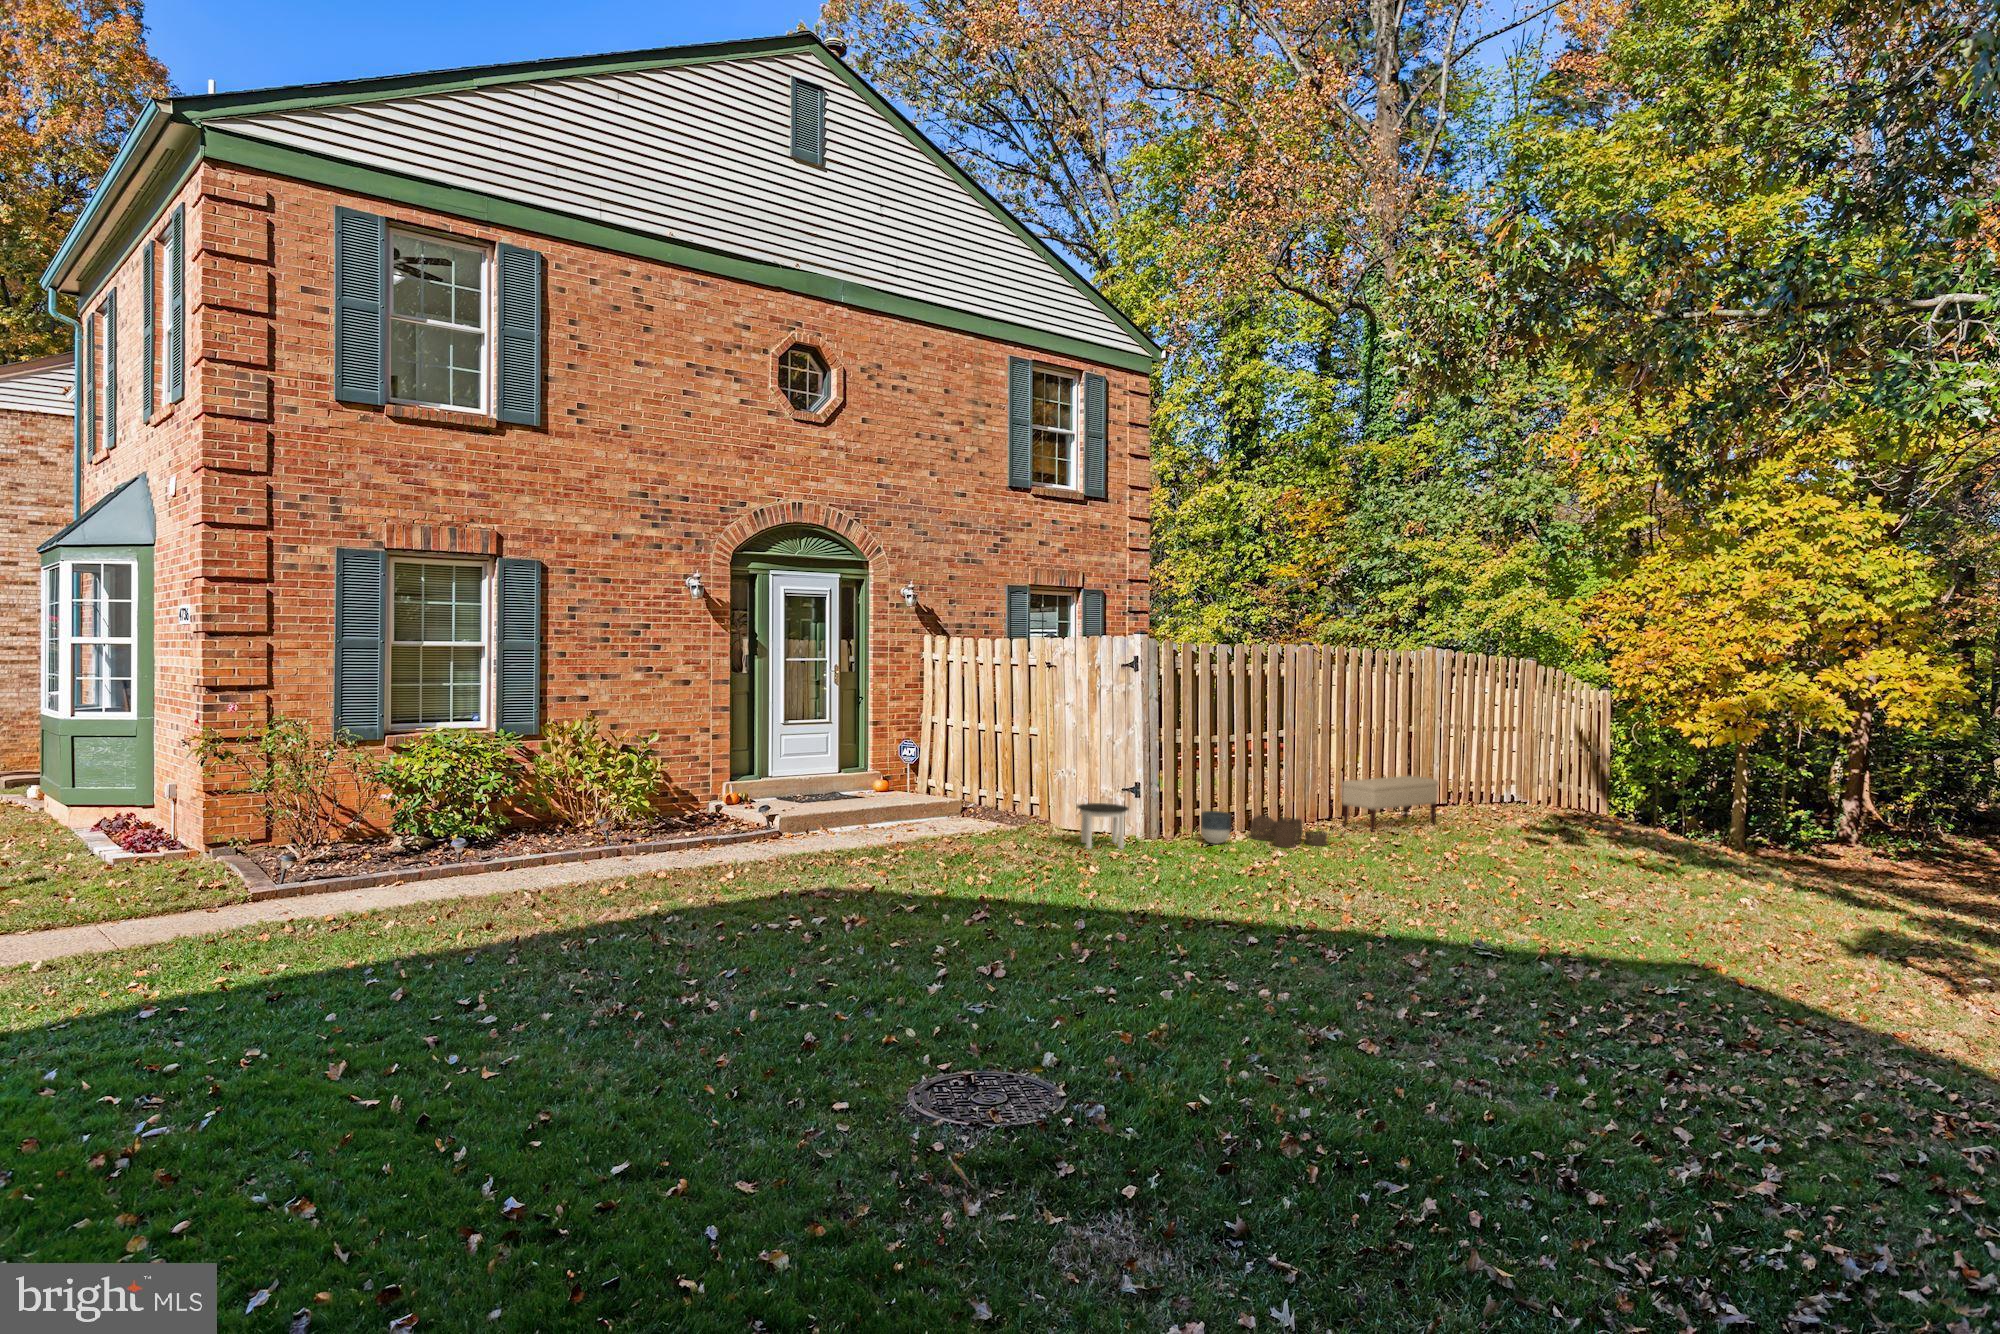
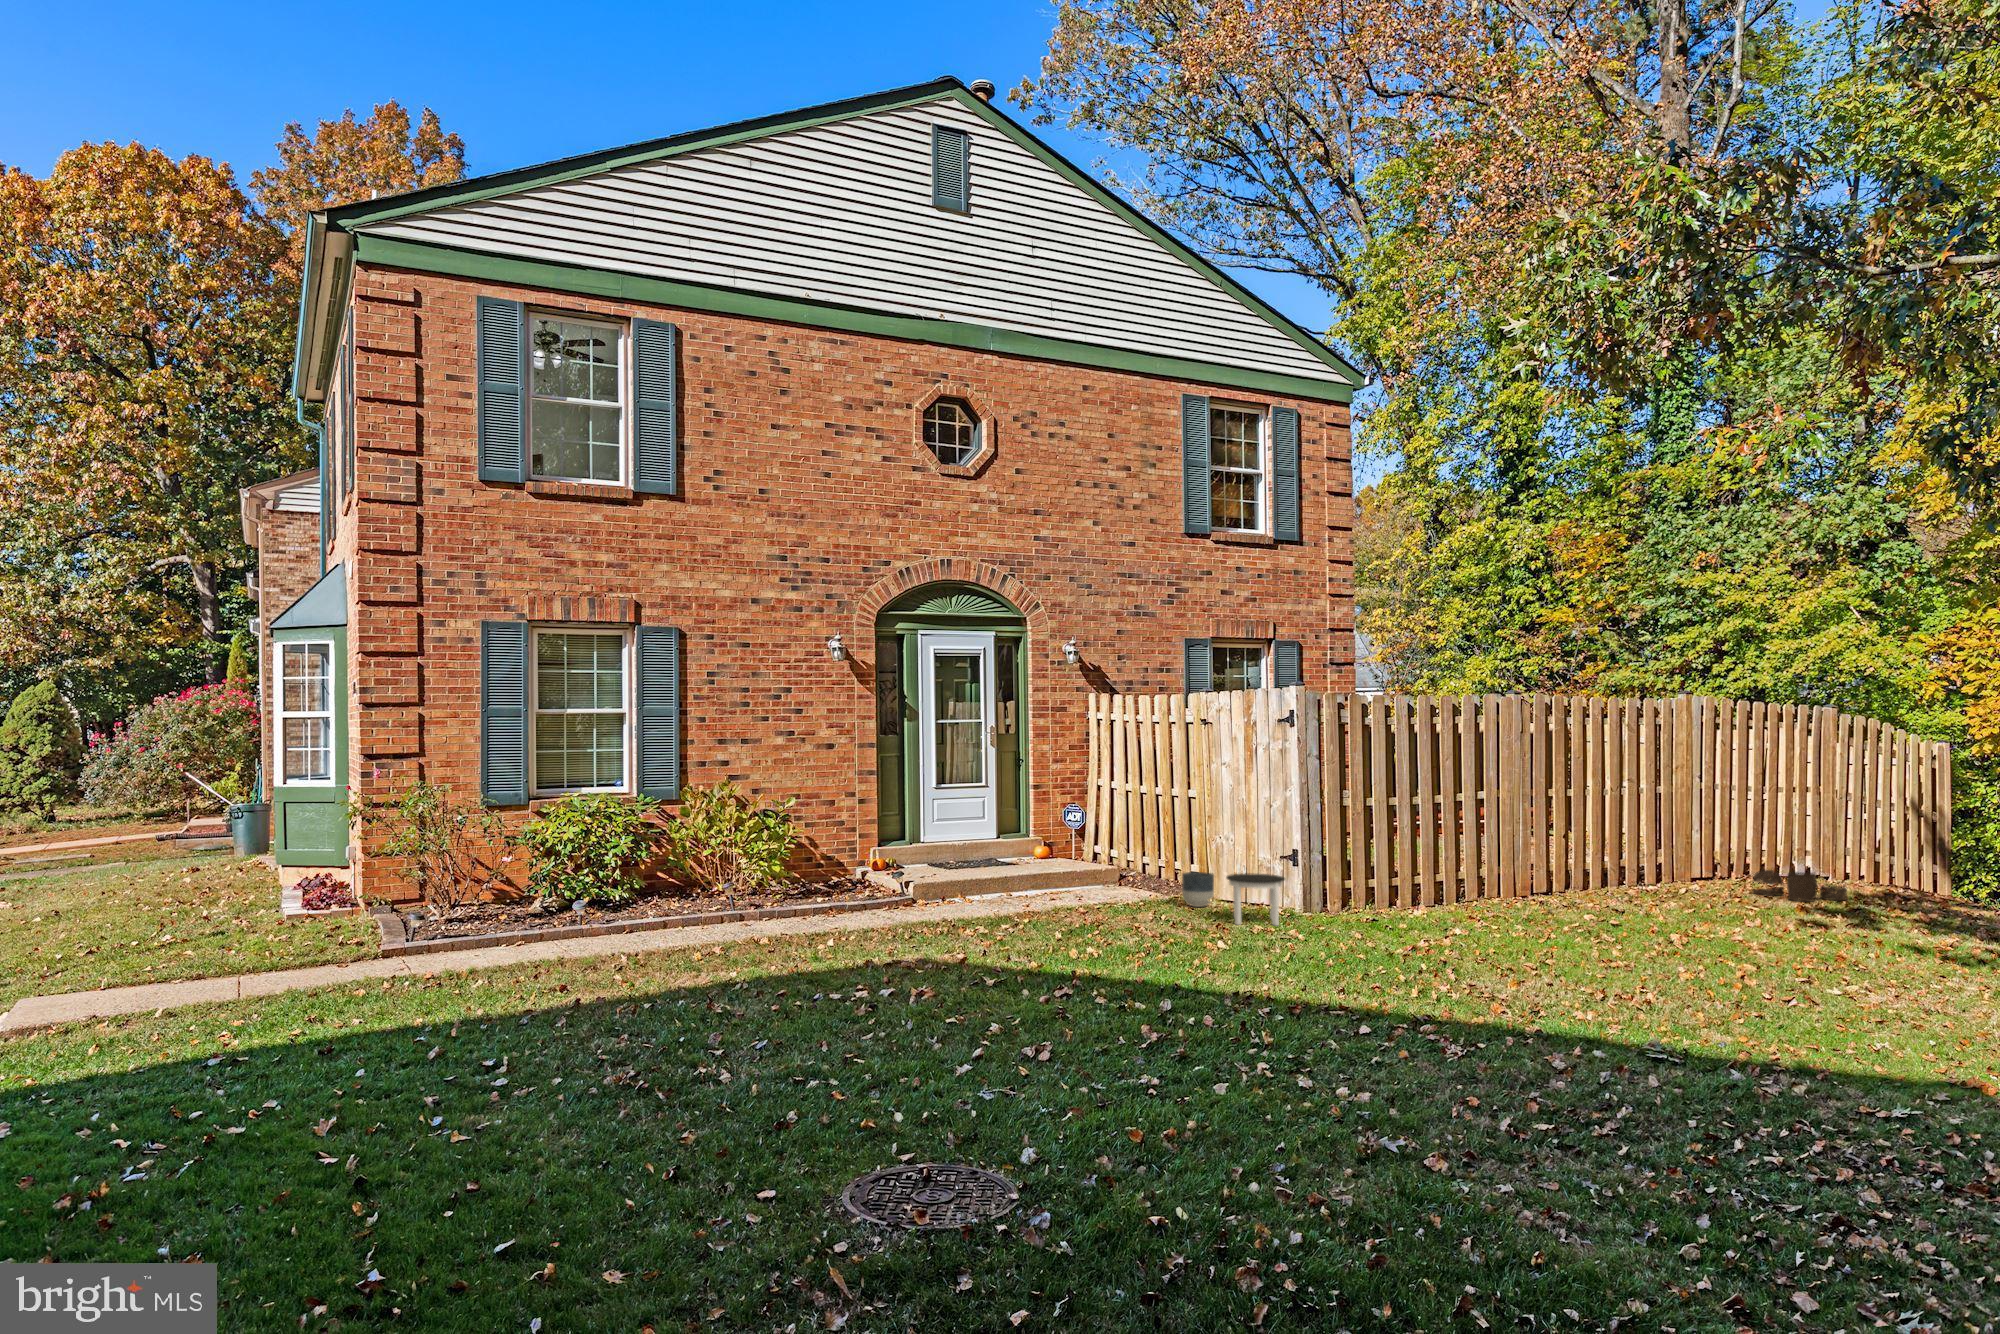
bench: present [1342,776,1439,831] -> none [1567,846,1698,912]
planter: present [1201,811,1231,844] -> present [1182,872,1214,907]
woven basket: present [1249,815,1327,847] -> present [1752,870,1847,902]

